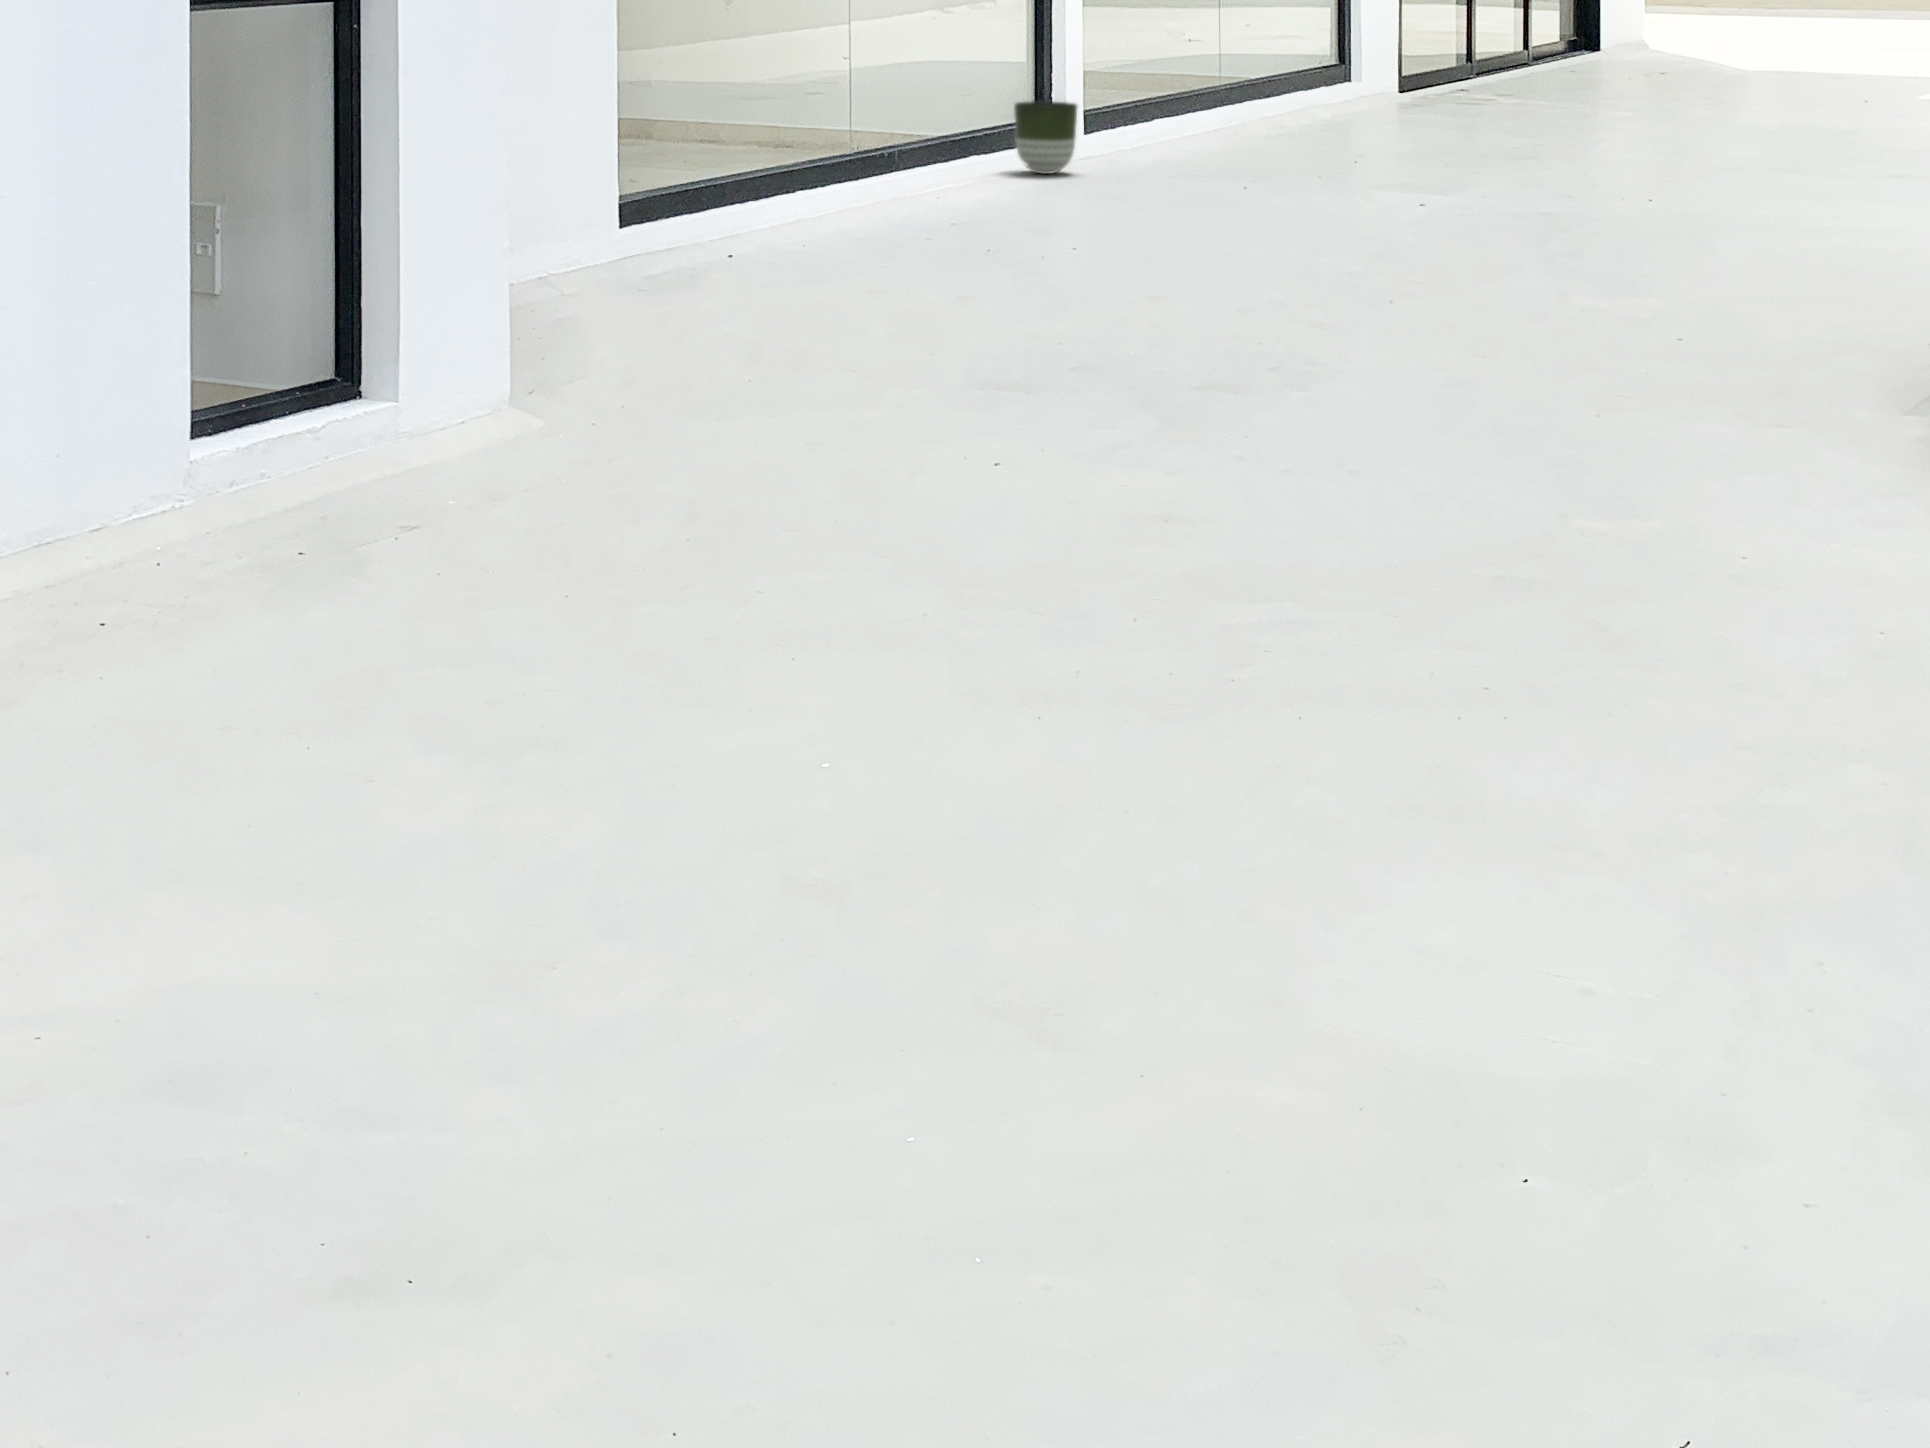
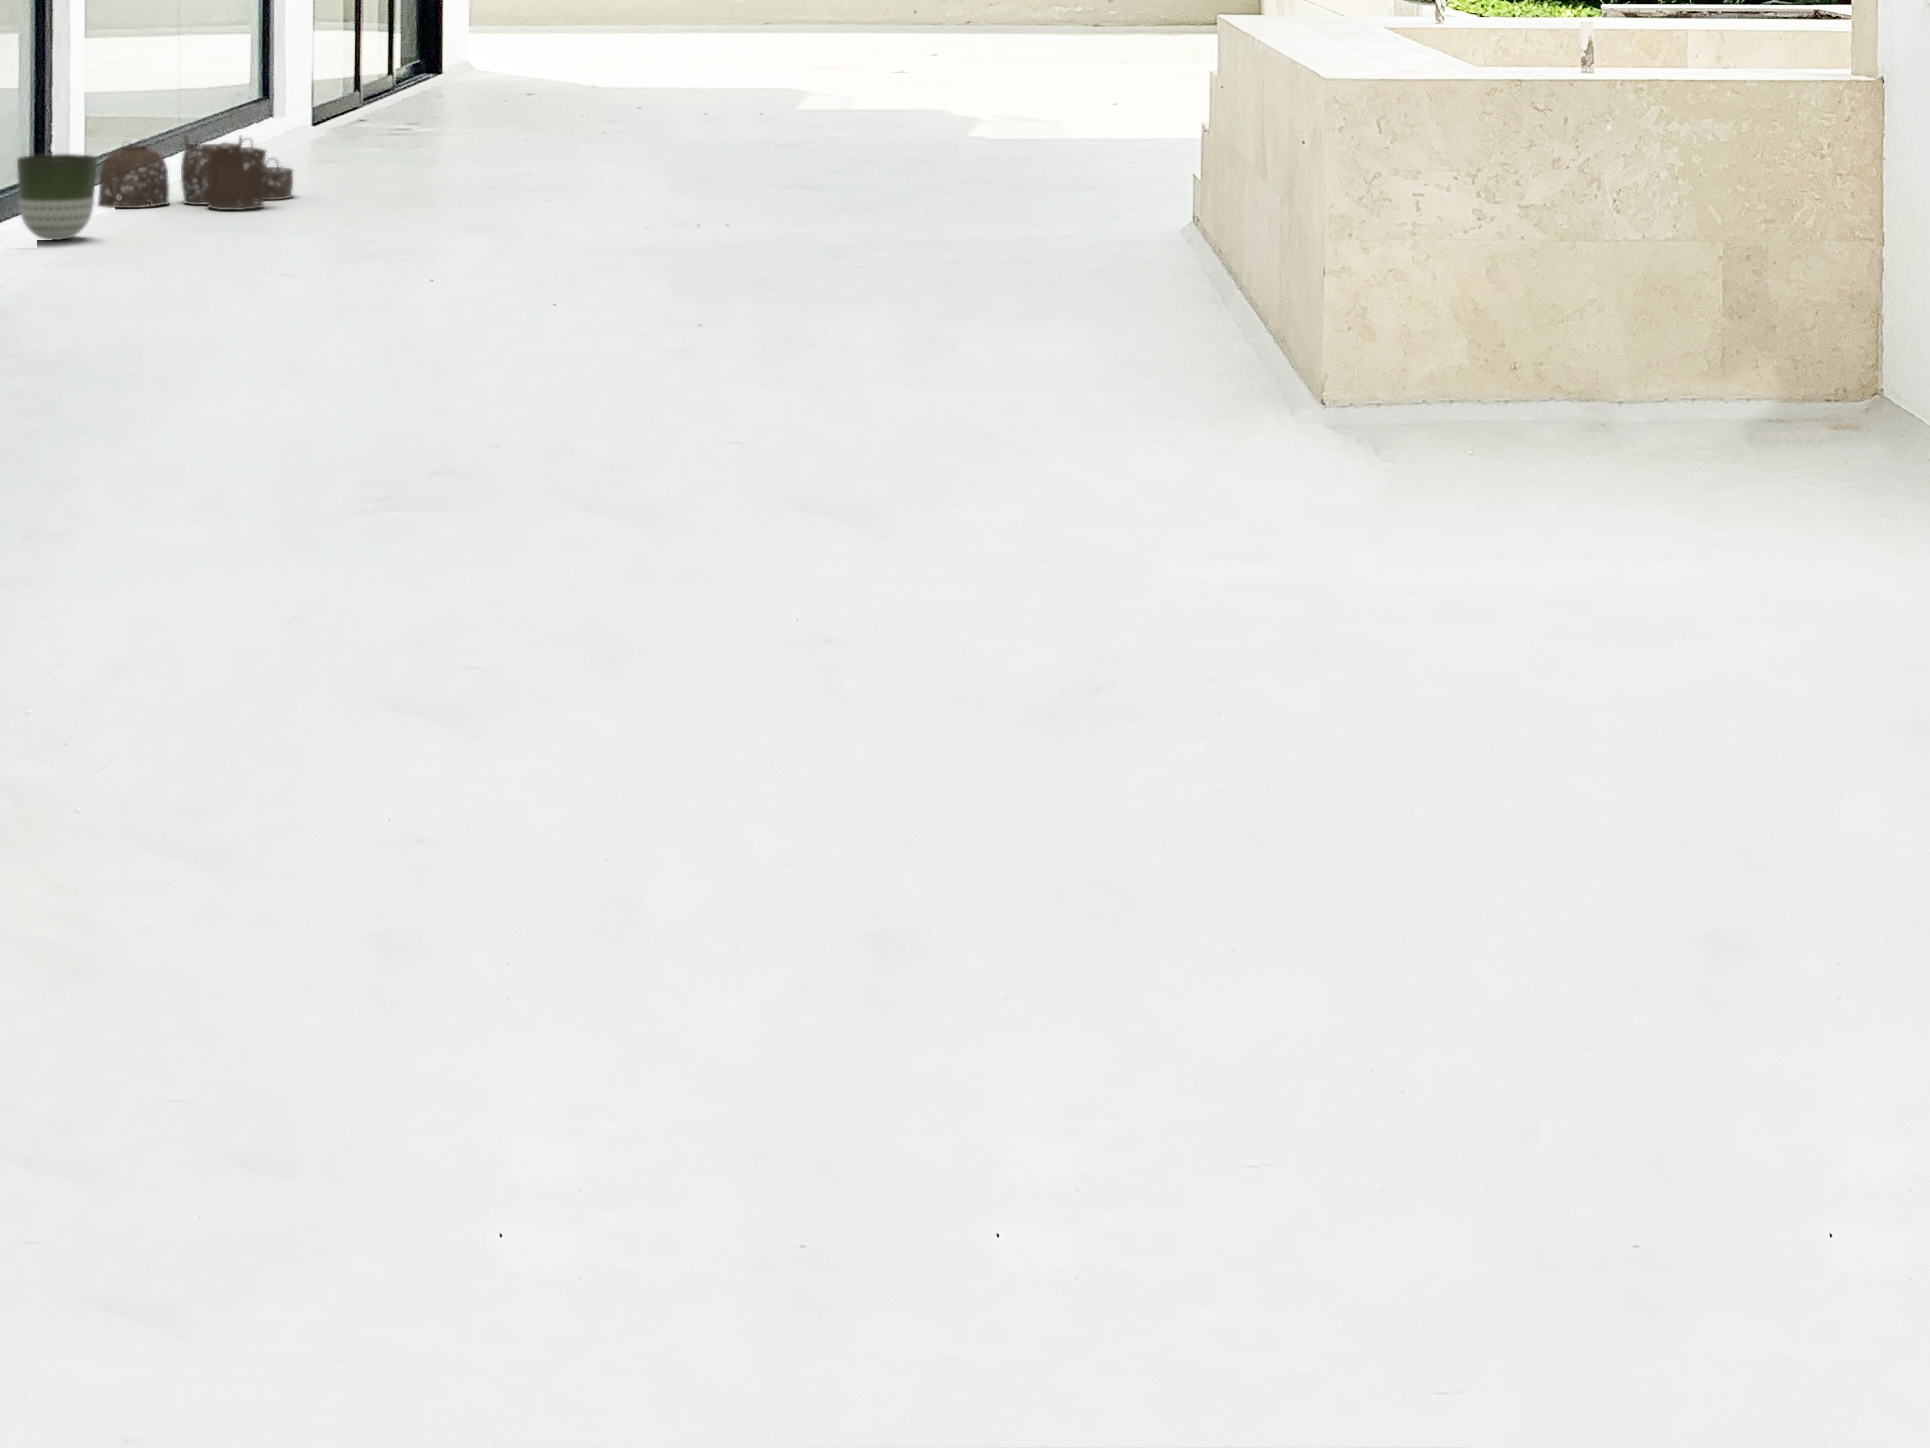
woven basket: none [1115,92,1287,159] -> present [98,137,293,210]

